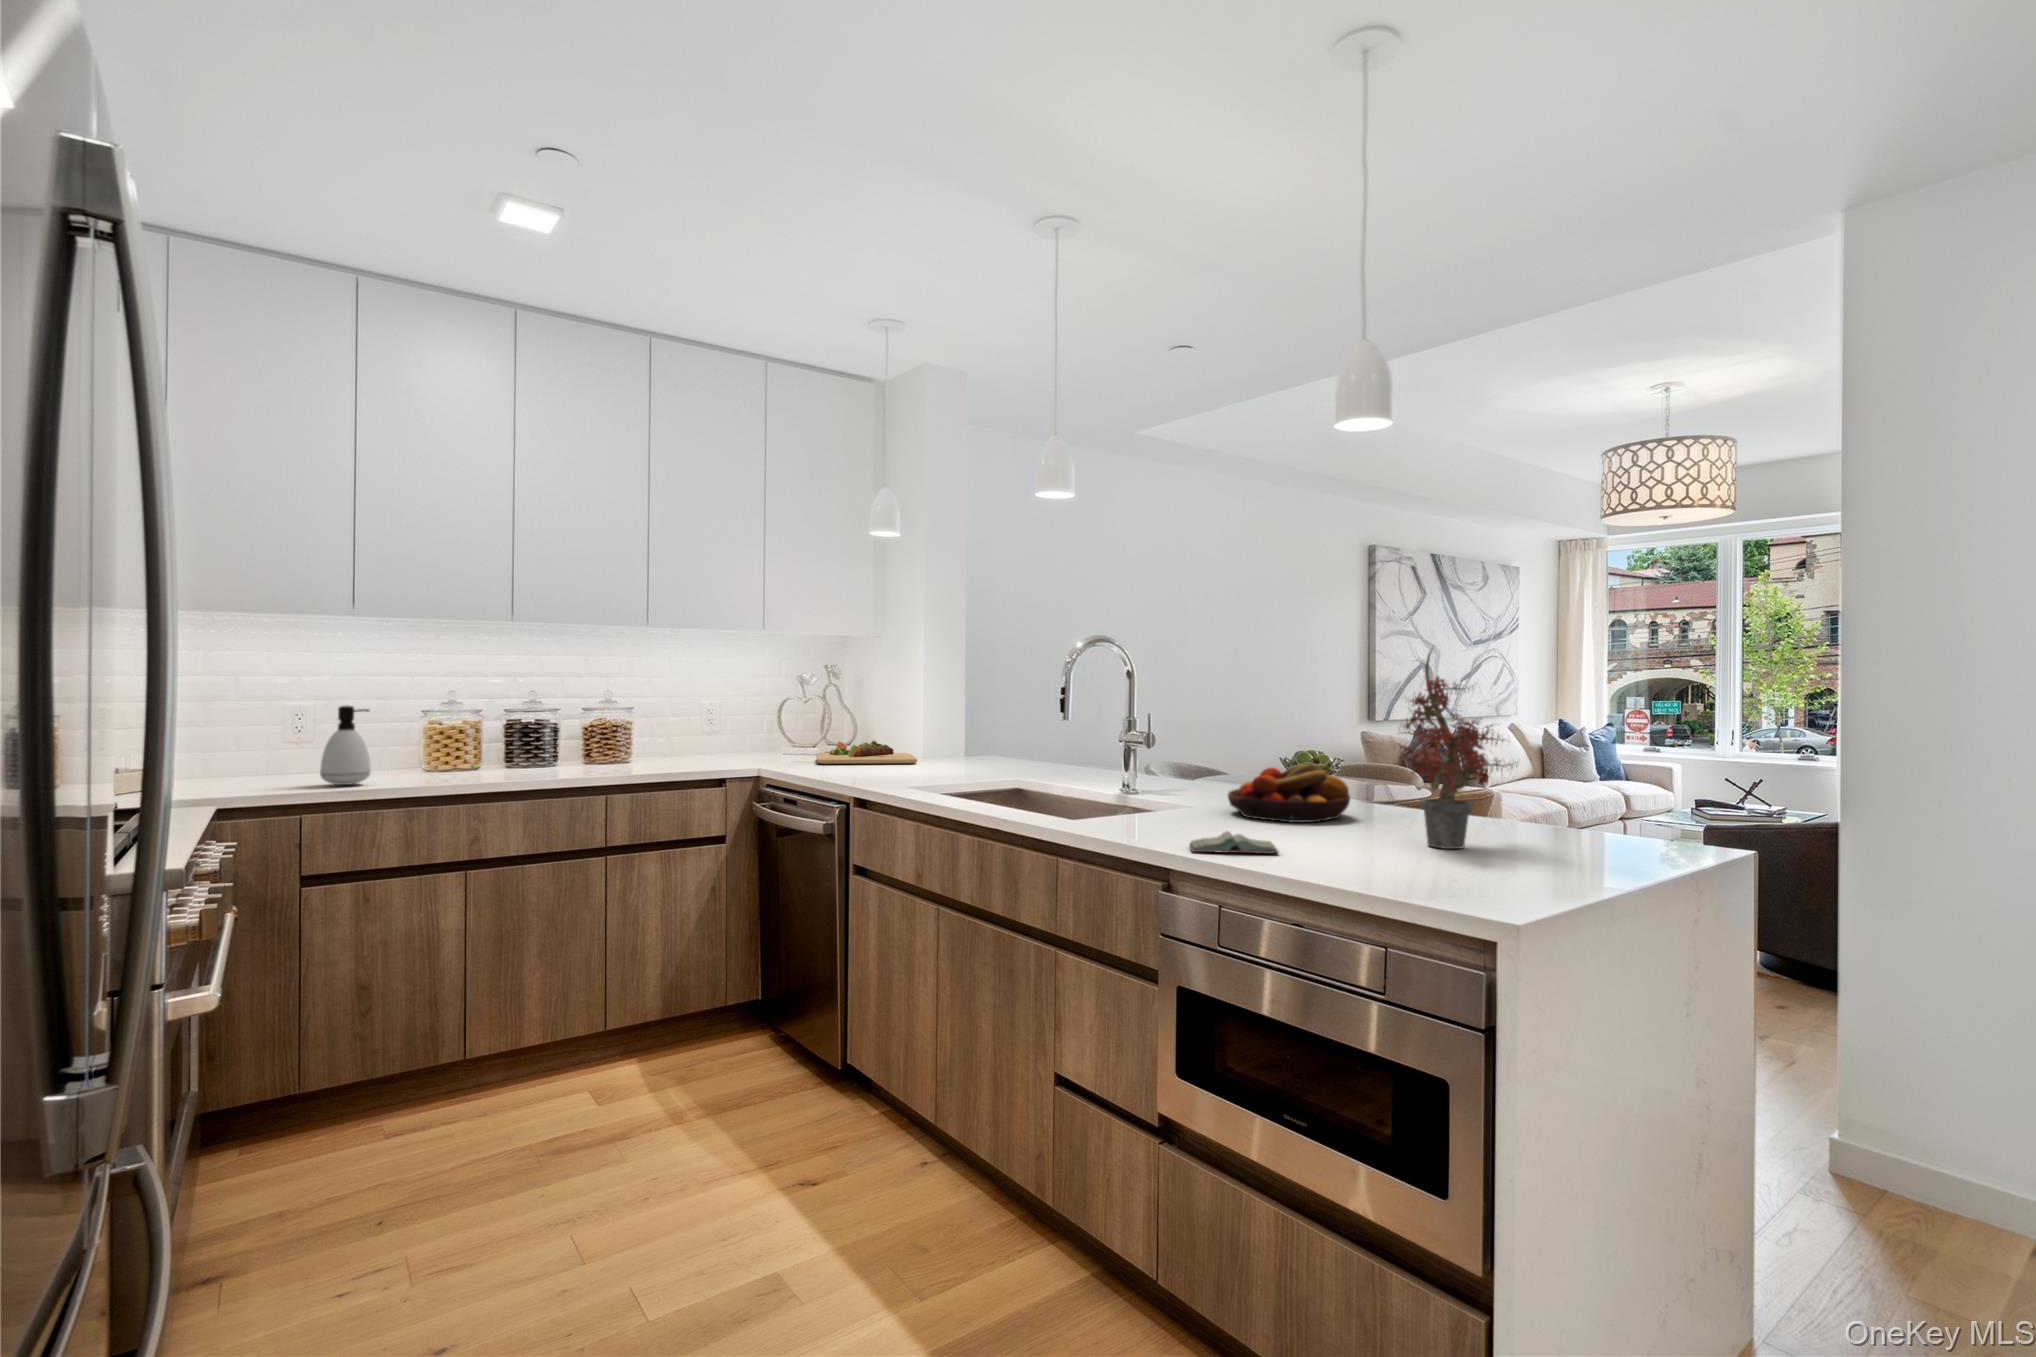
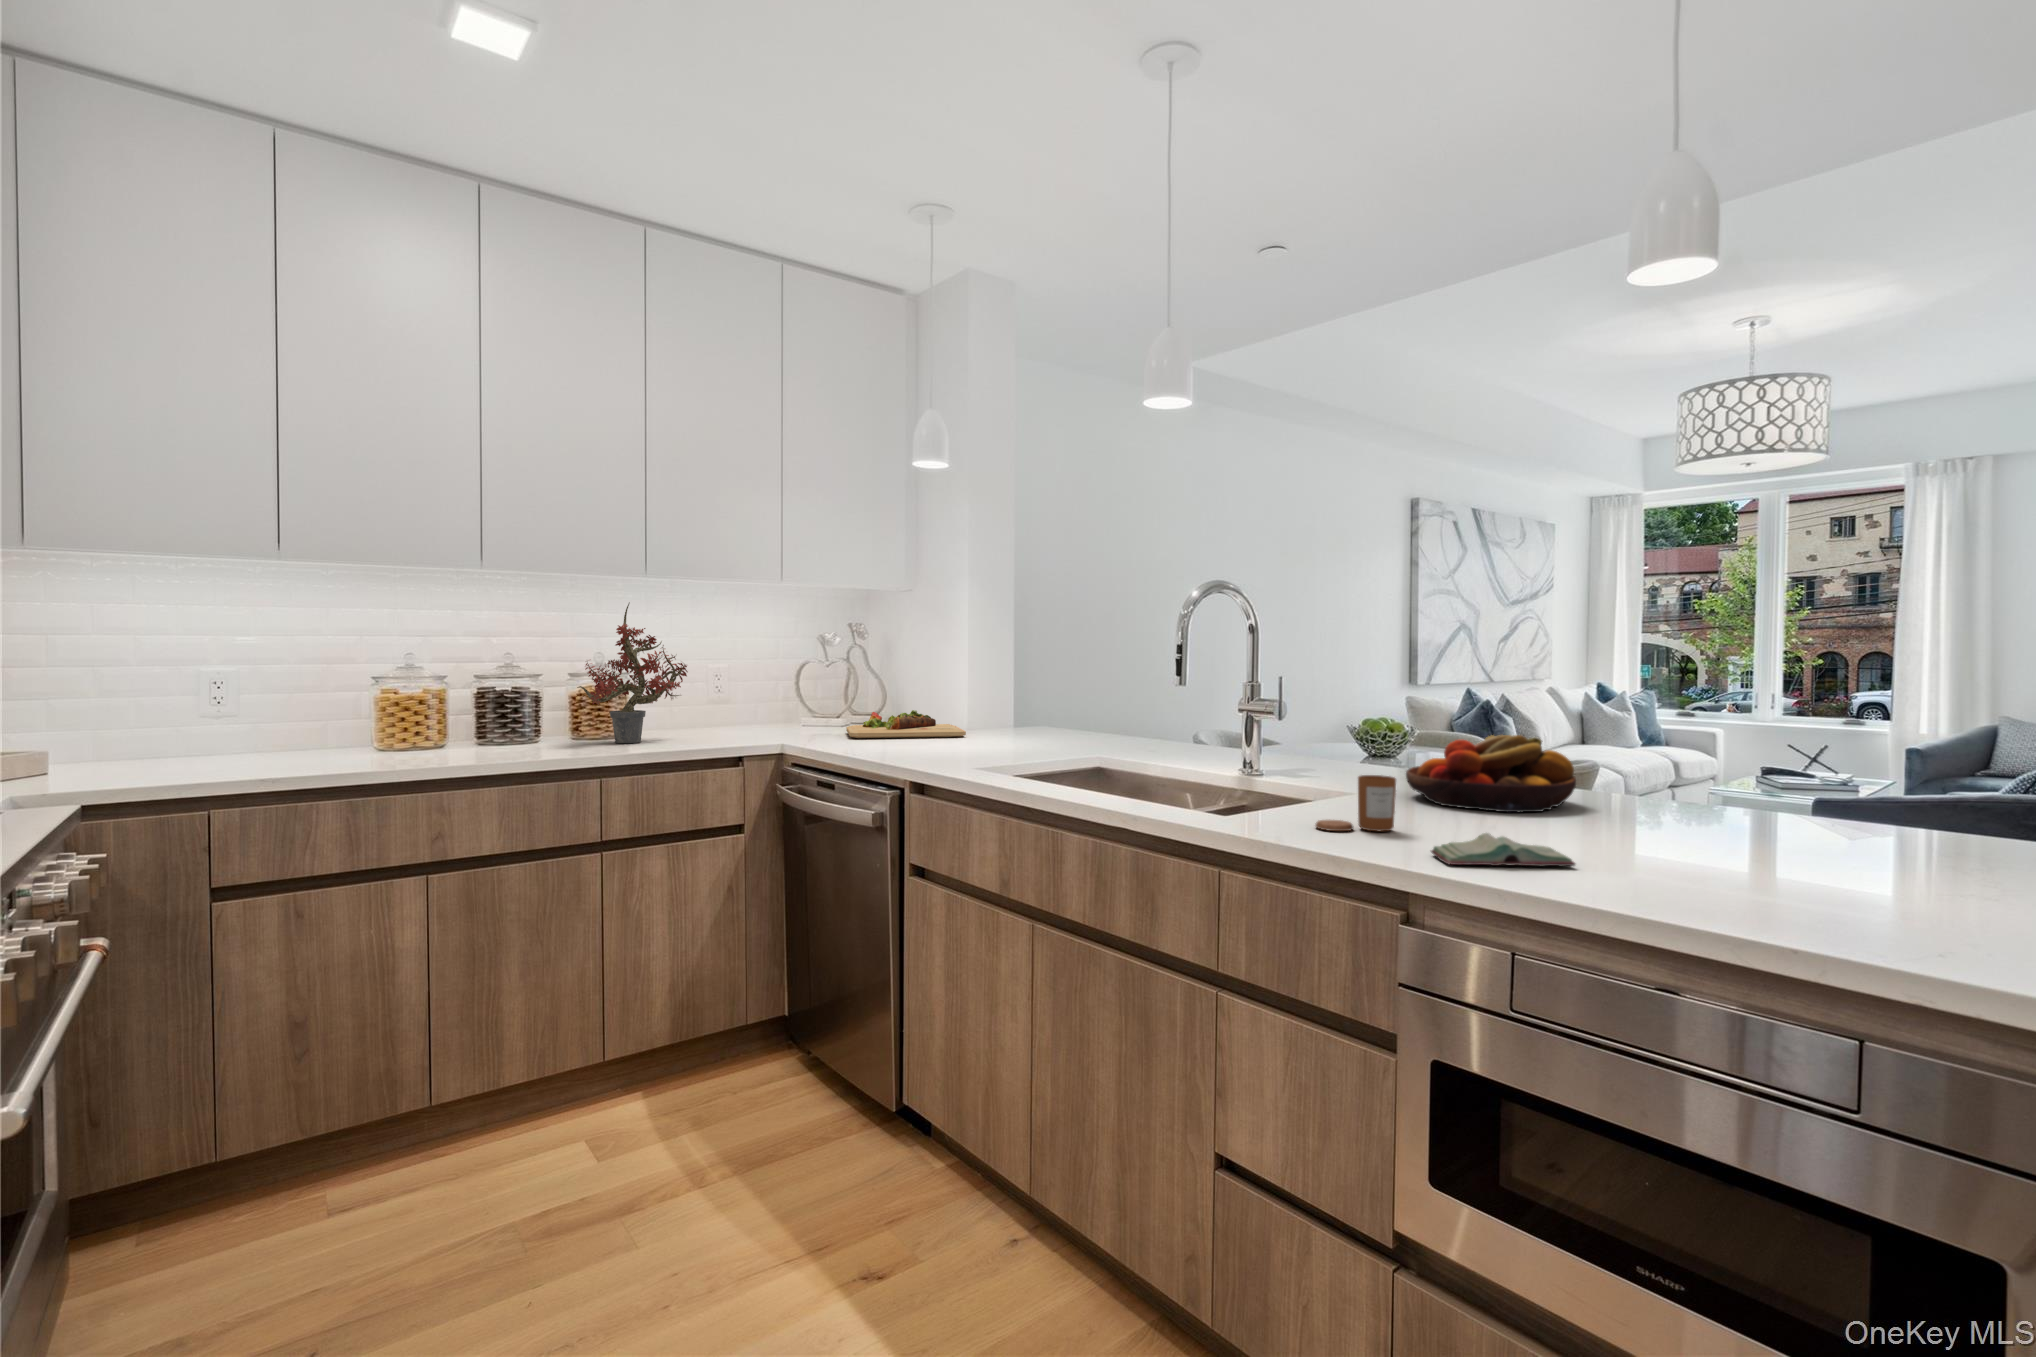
potted plant: present [1392,649,1517,849] -> present [577,604,688,743]
soap dispenser: present [320,705,371,785] -> none [234,671,301,771]
candle: none [1129,792,1187,833] -> present [1315,775,1396,831]

